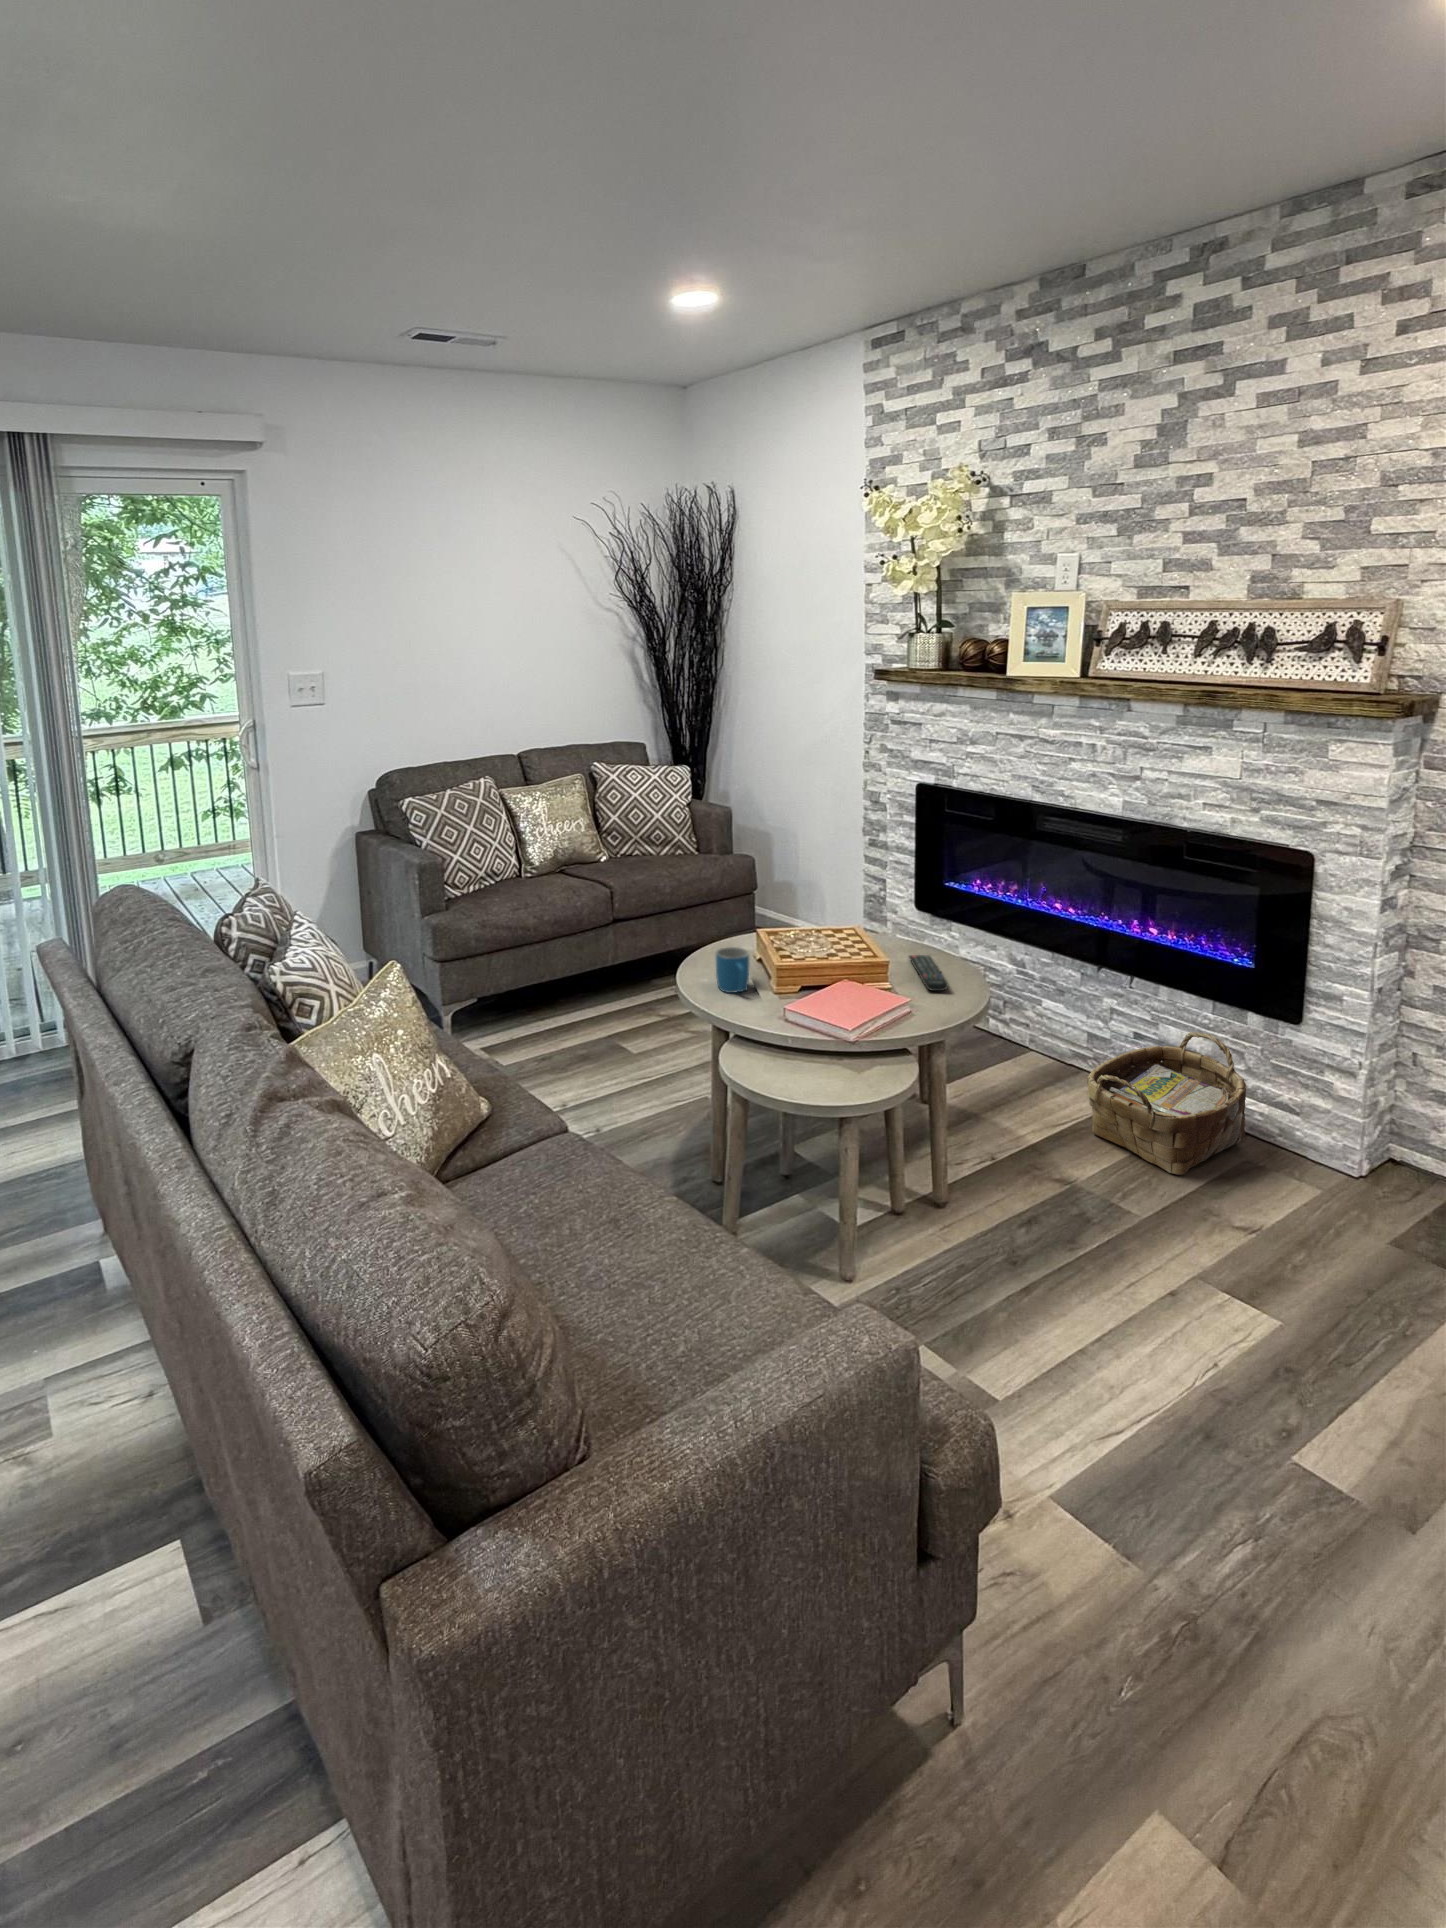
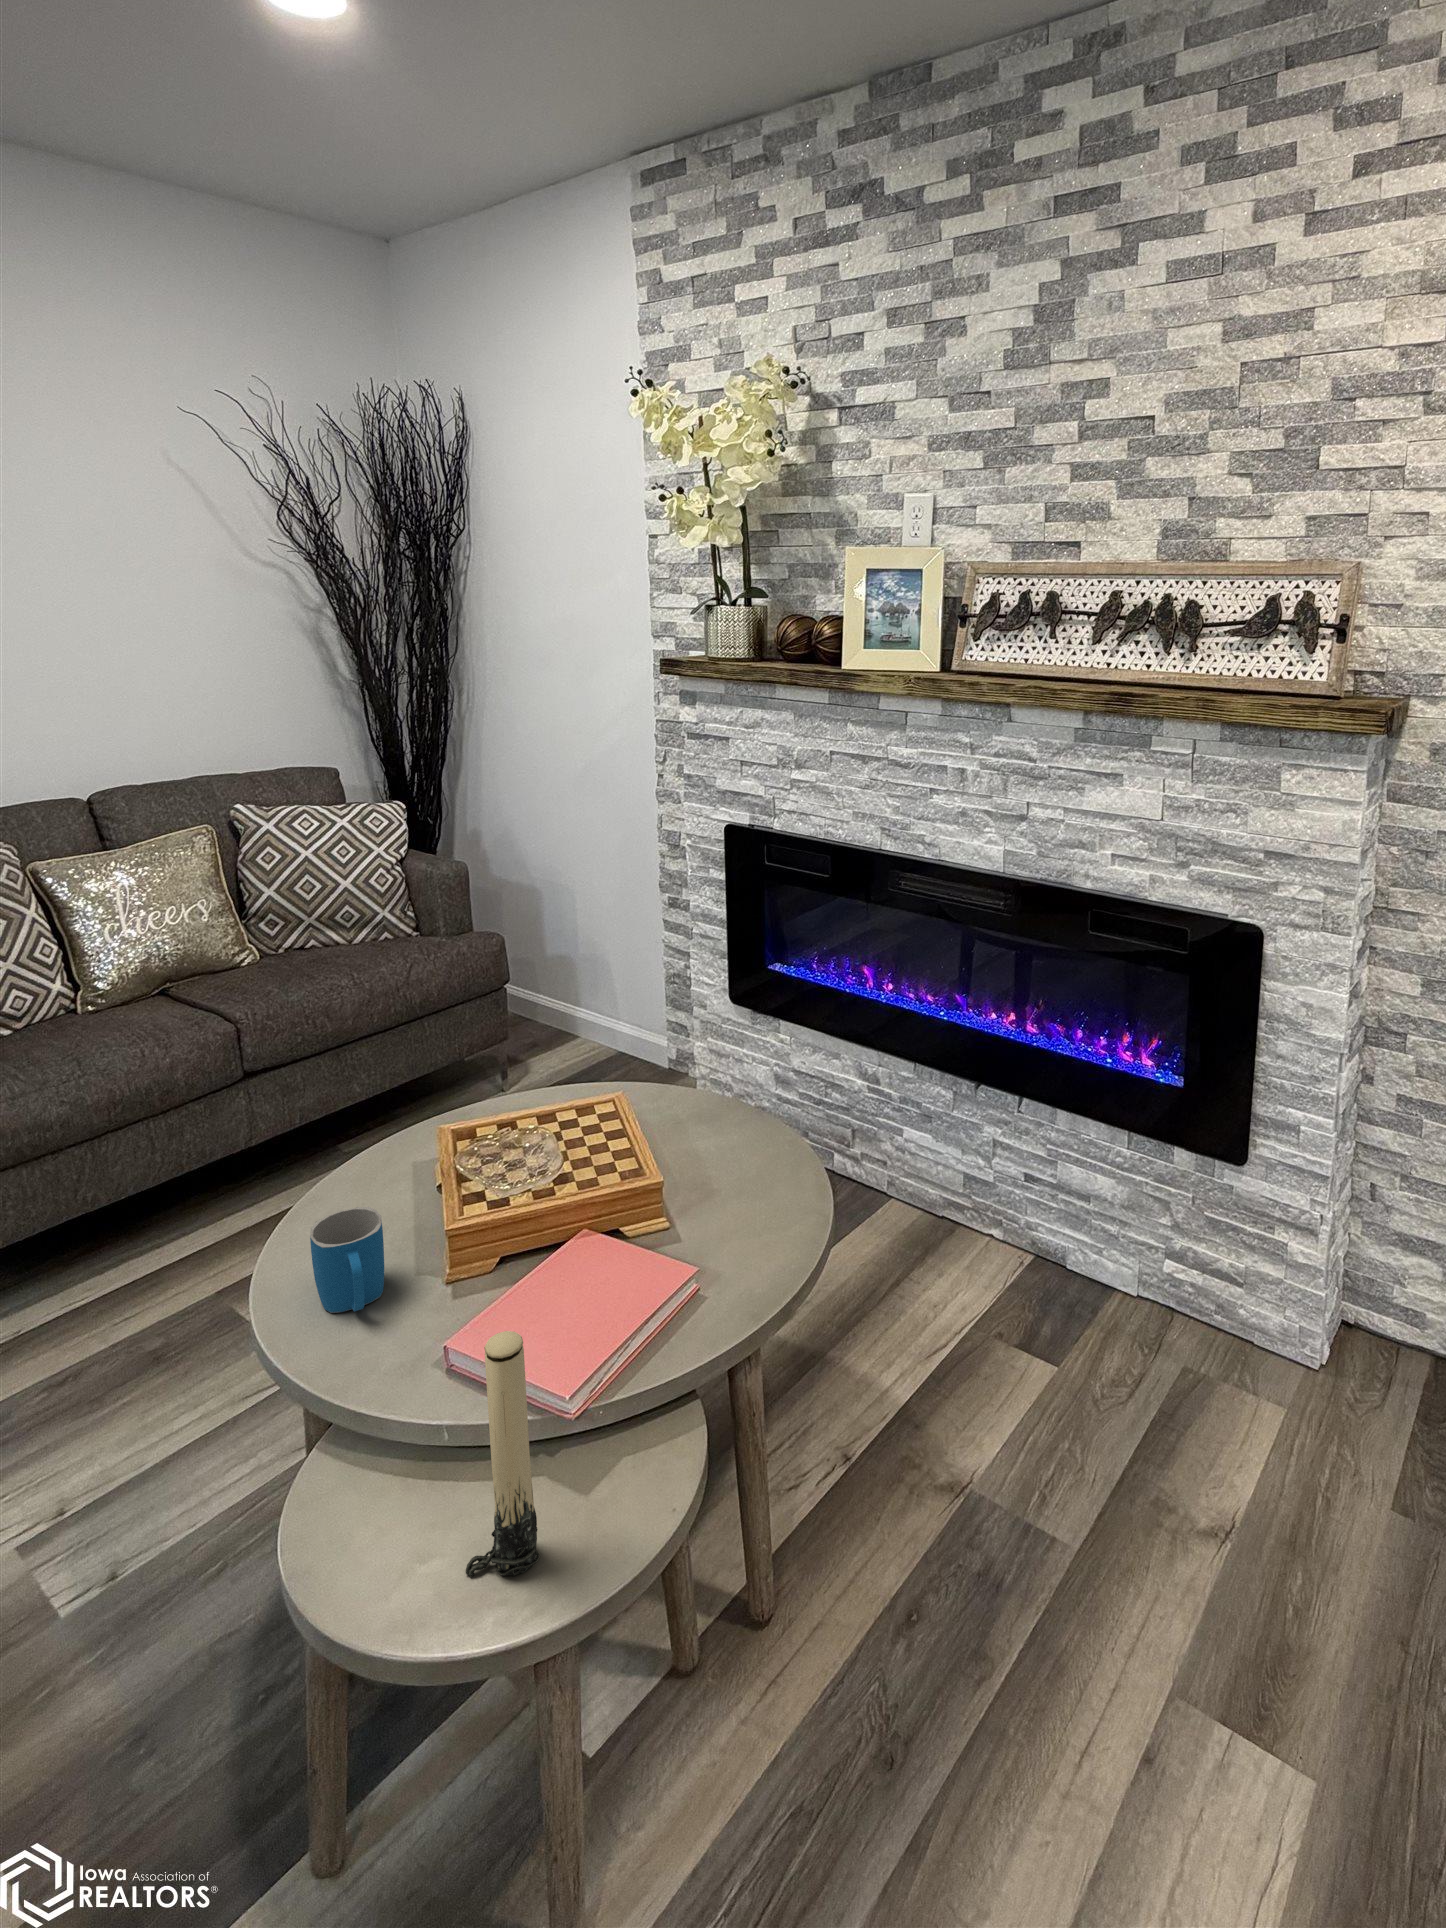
remote control: present [909,955,948,991] -> none [701,1143,763,1235]
candle: none [812,970,845,1082] -> present [466,1331,540,1577]
woven basket: present [1087,1032,1246,1175] -> none [976,1182,1184,1432]

